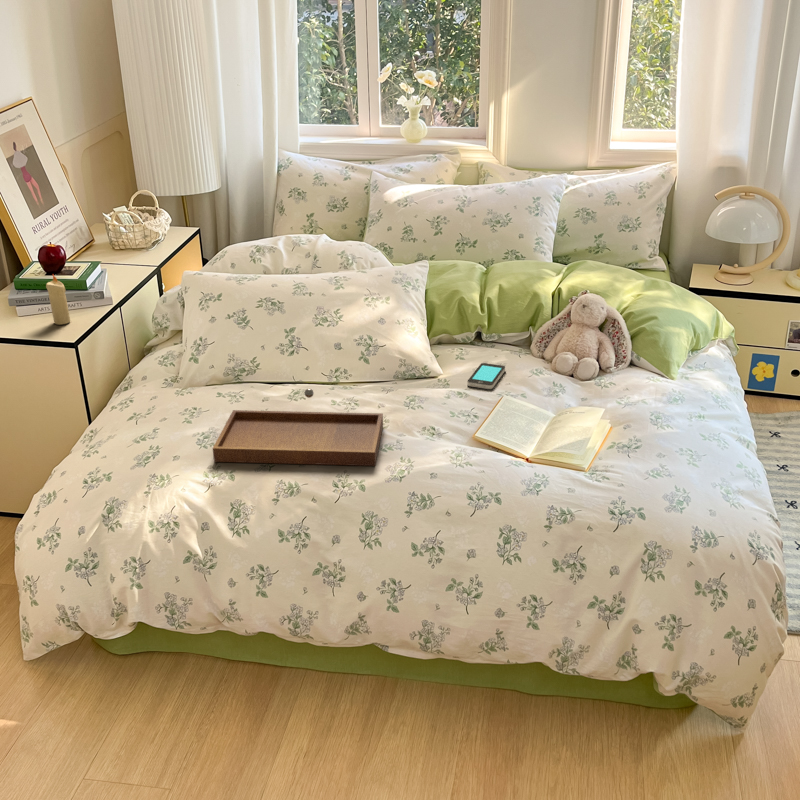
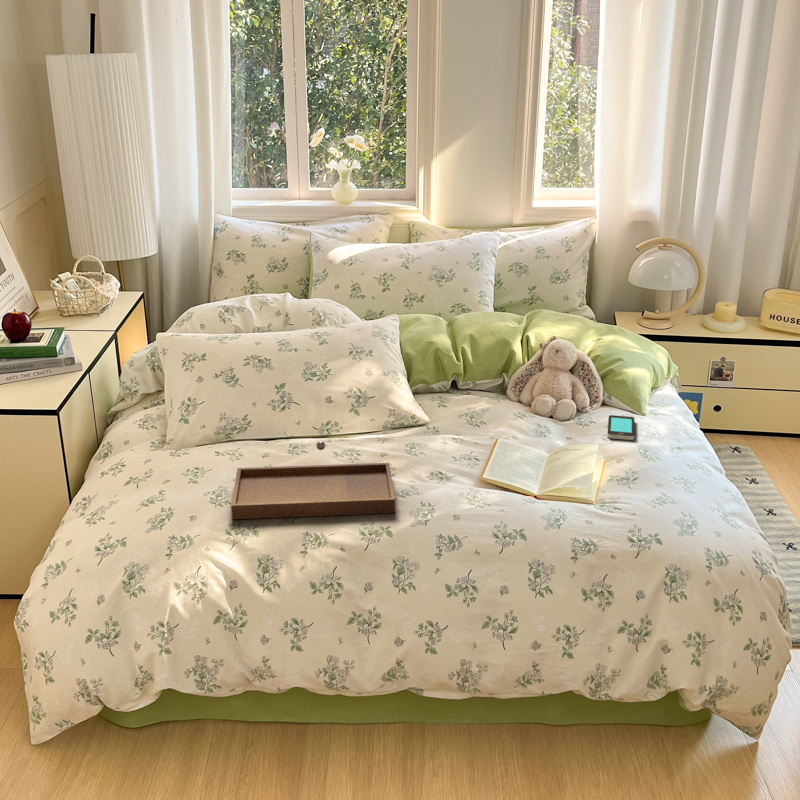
candle: present [46,275,70,325] -> none [20,339,43,392]
smartphone: present [467,363,505,389] -> present [607,415,635,440]

